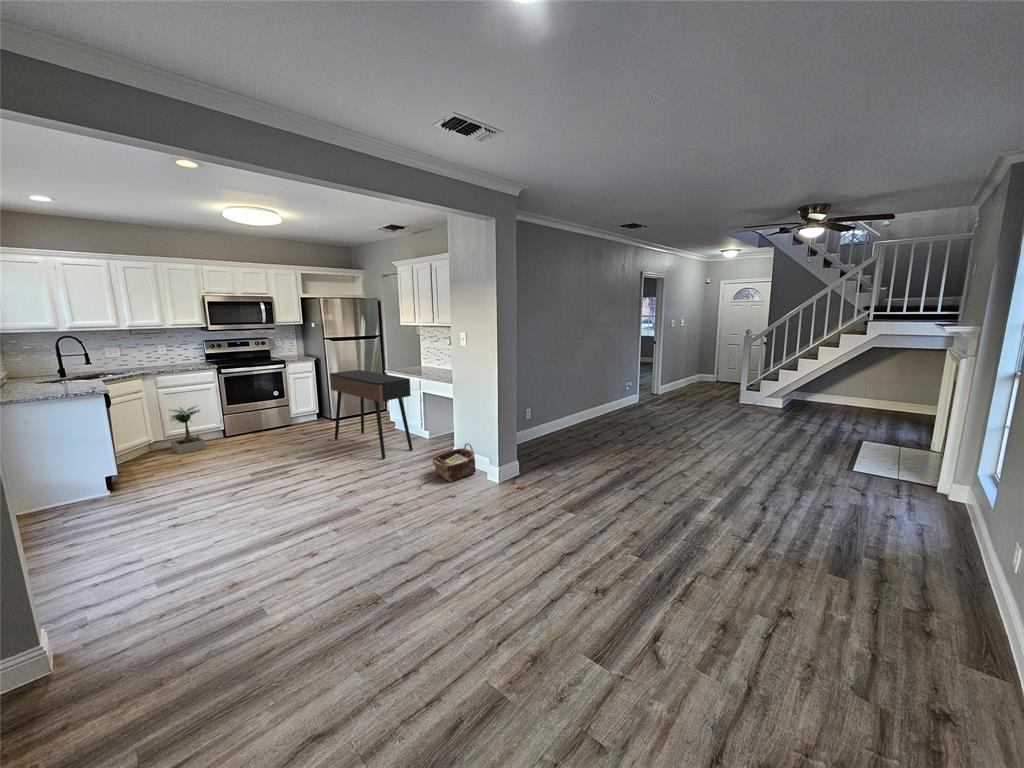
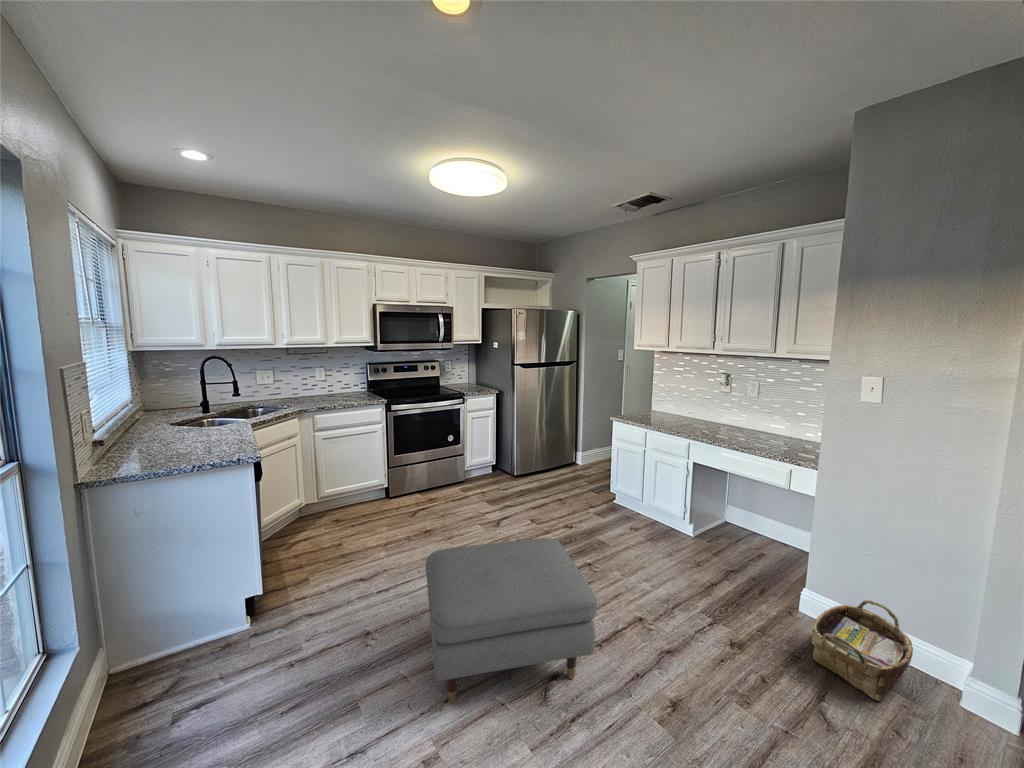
console table: present [330,370,413,459] -> none [544,417,705,588]
potted plant: present [169,406,206,454] -> none [323,457,372,530]
ottoman: none [212,430,311,504] -> present [426,538,597,703]

